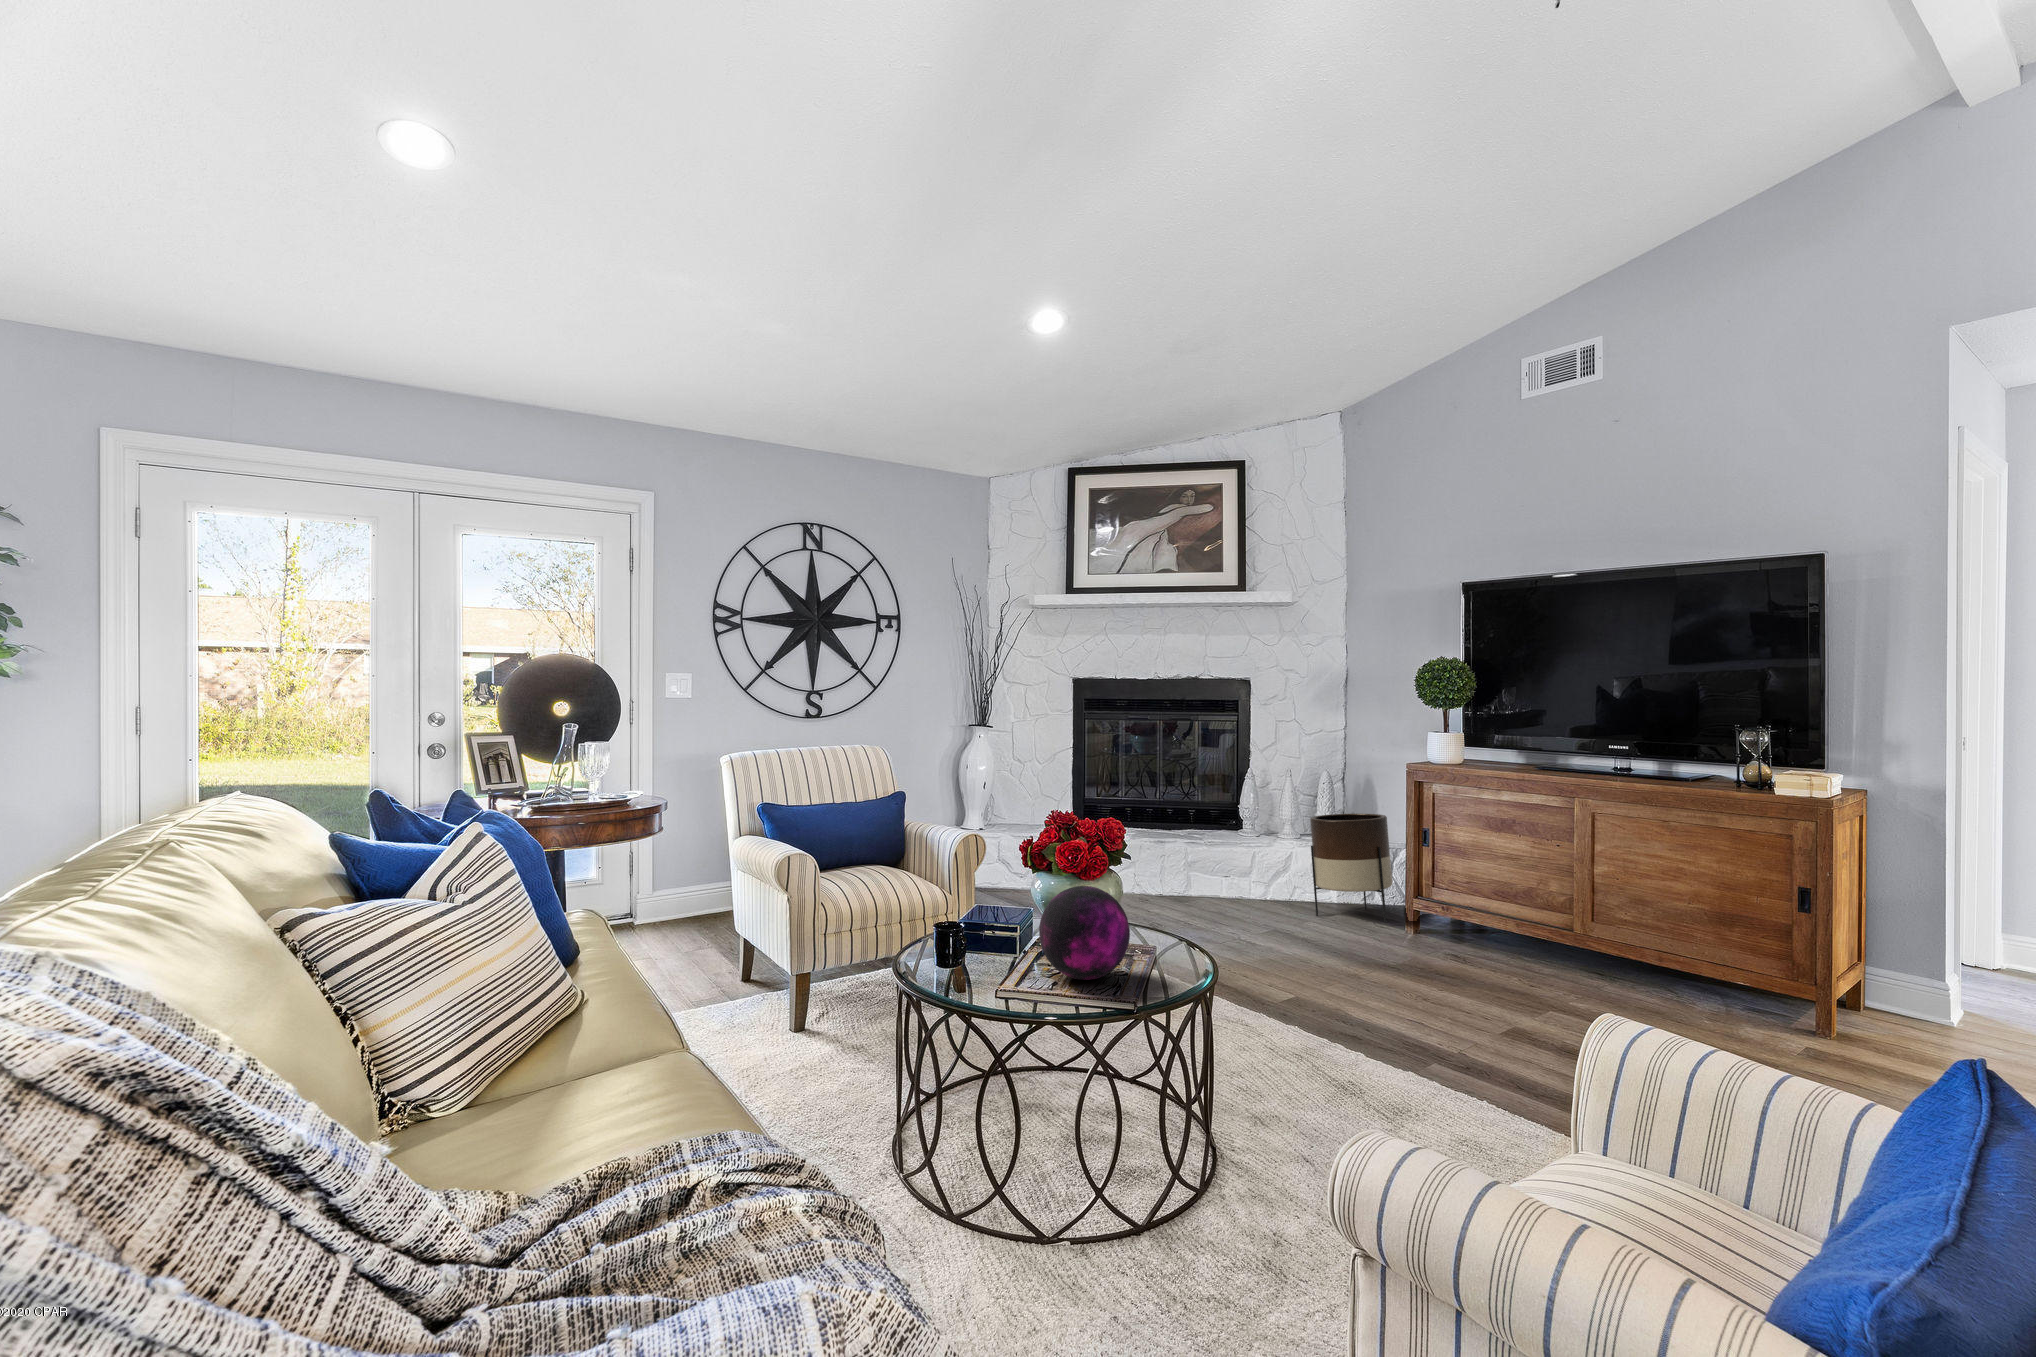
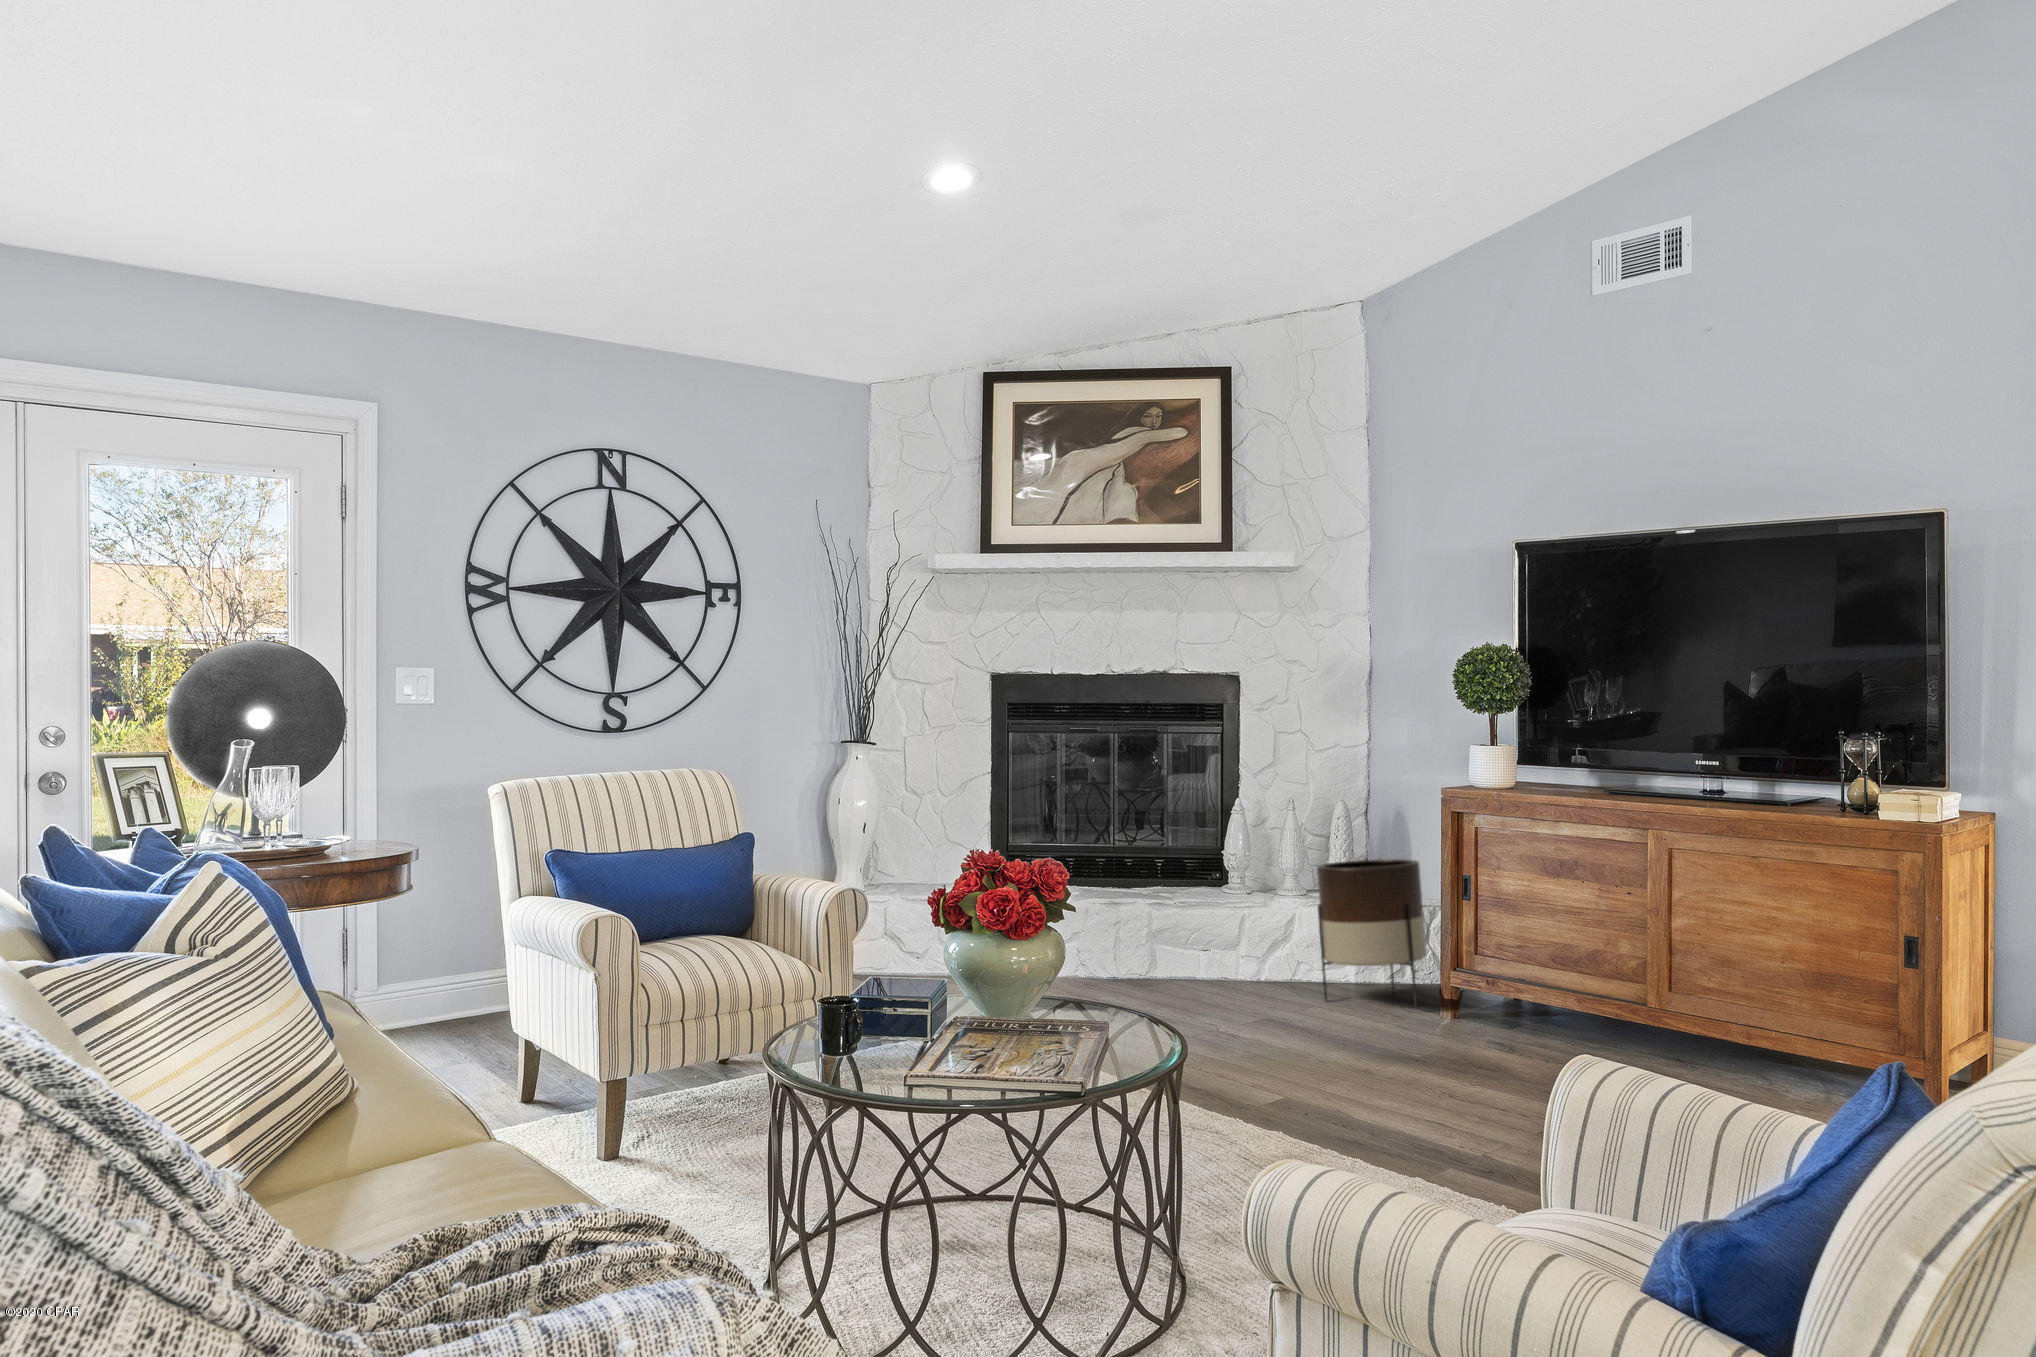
decorative orb: present [1039,886,1130,980] -> none [935,937,1048,1052]

